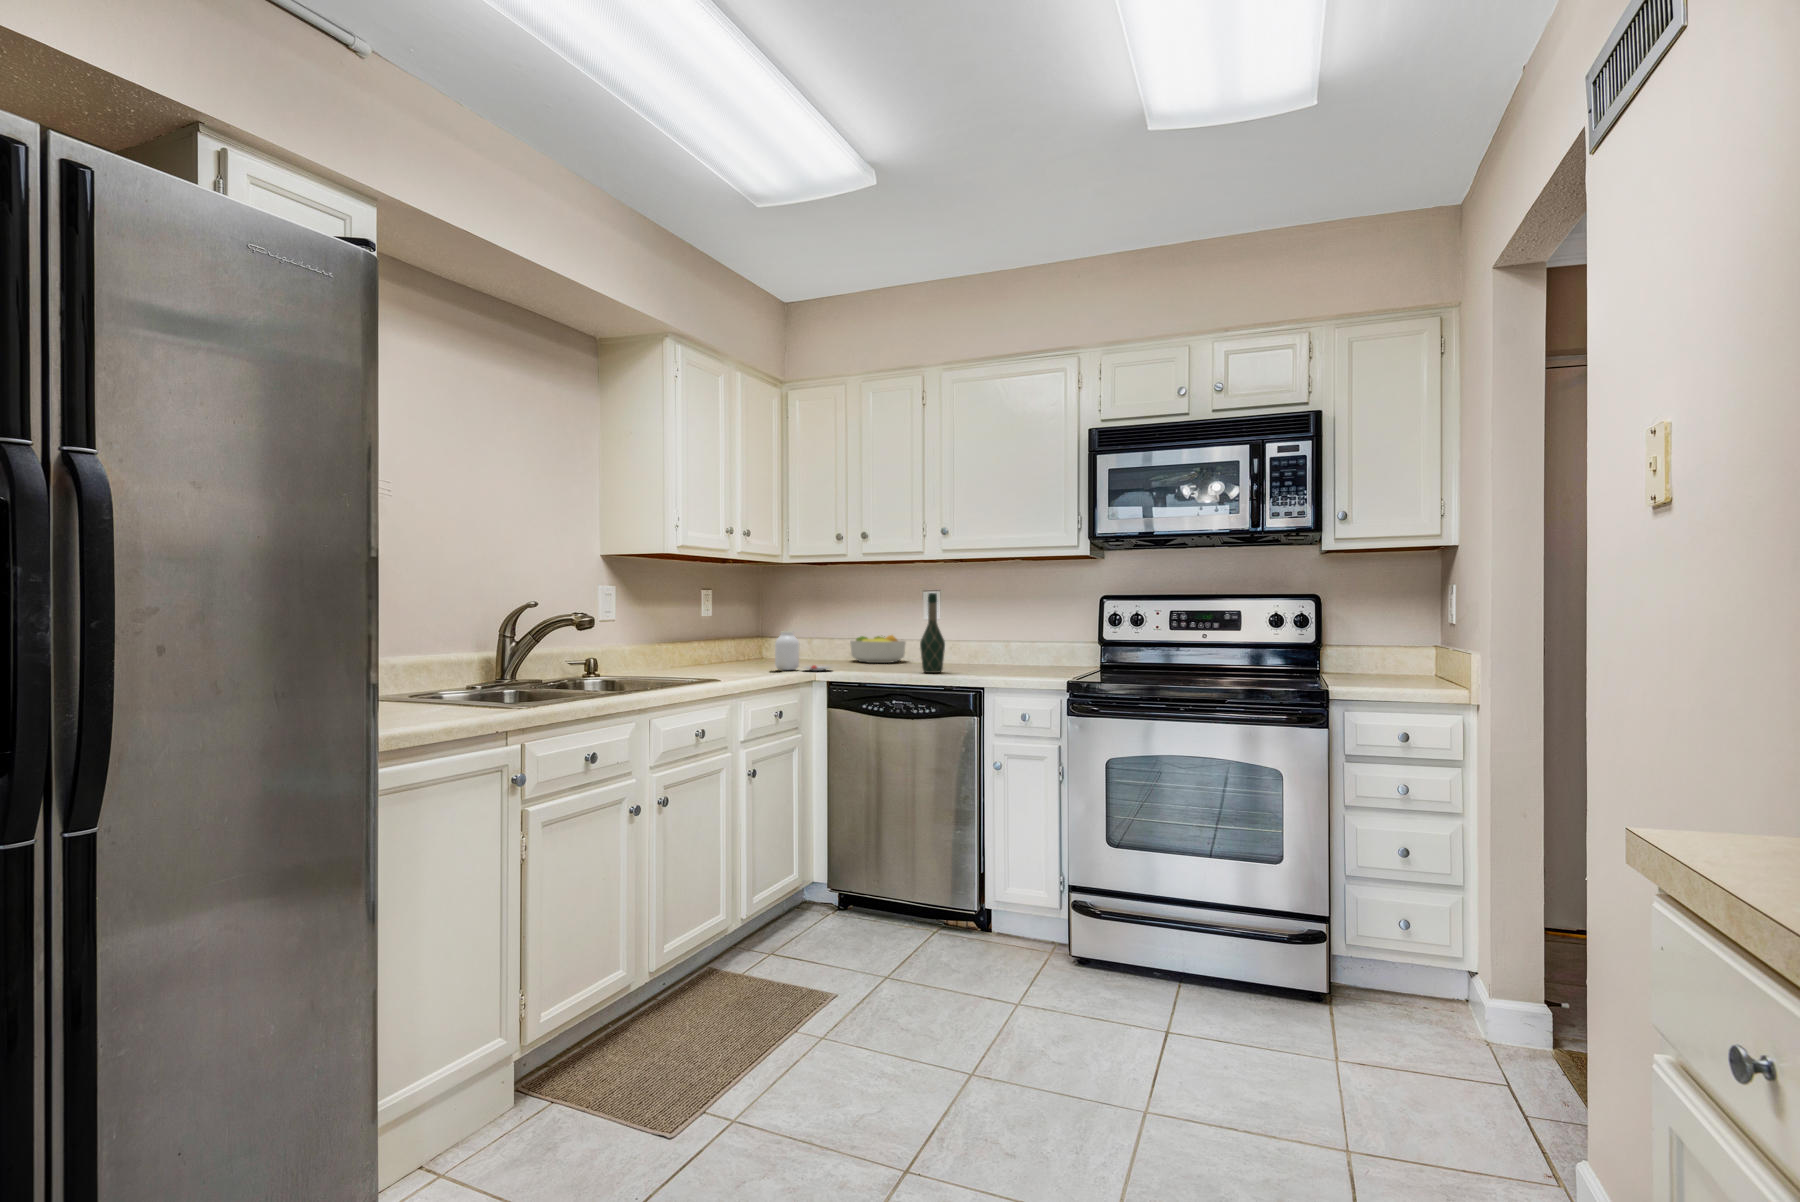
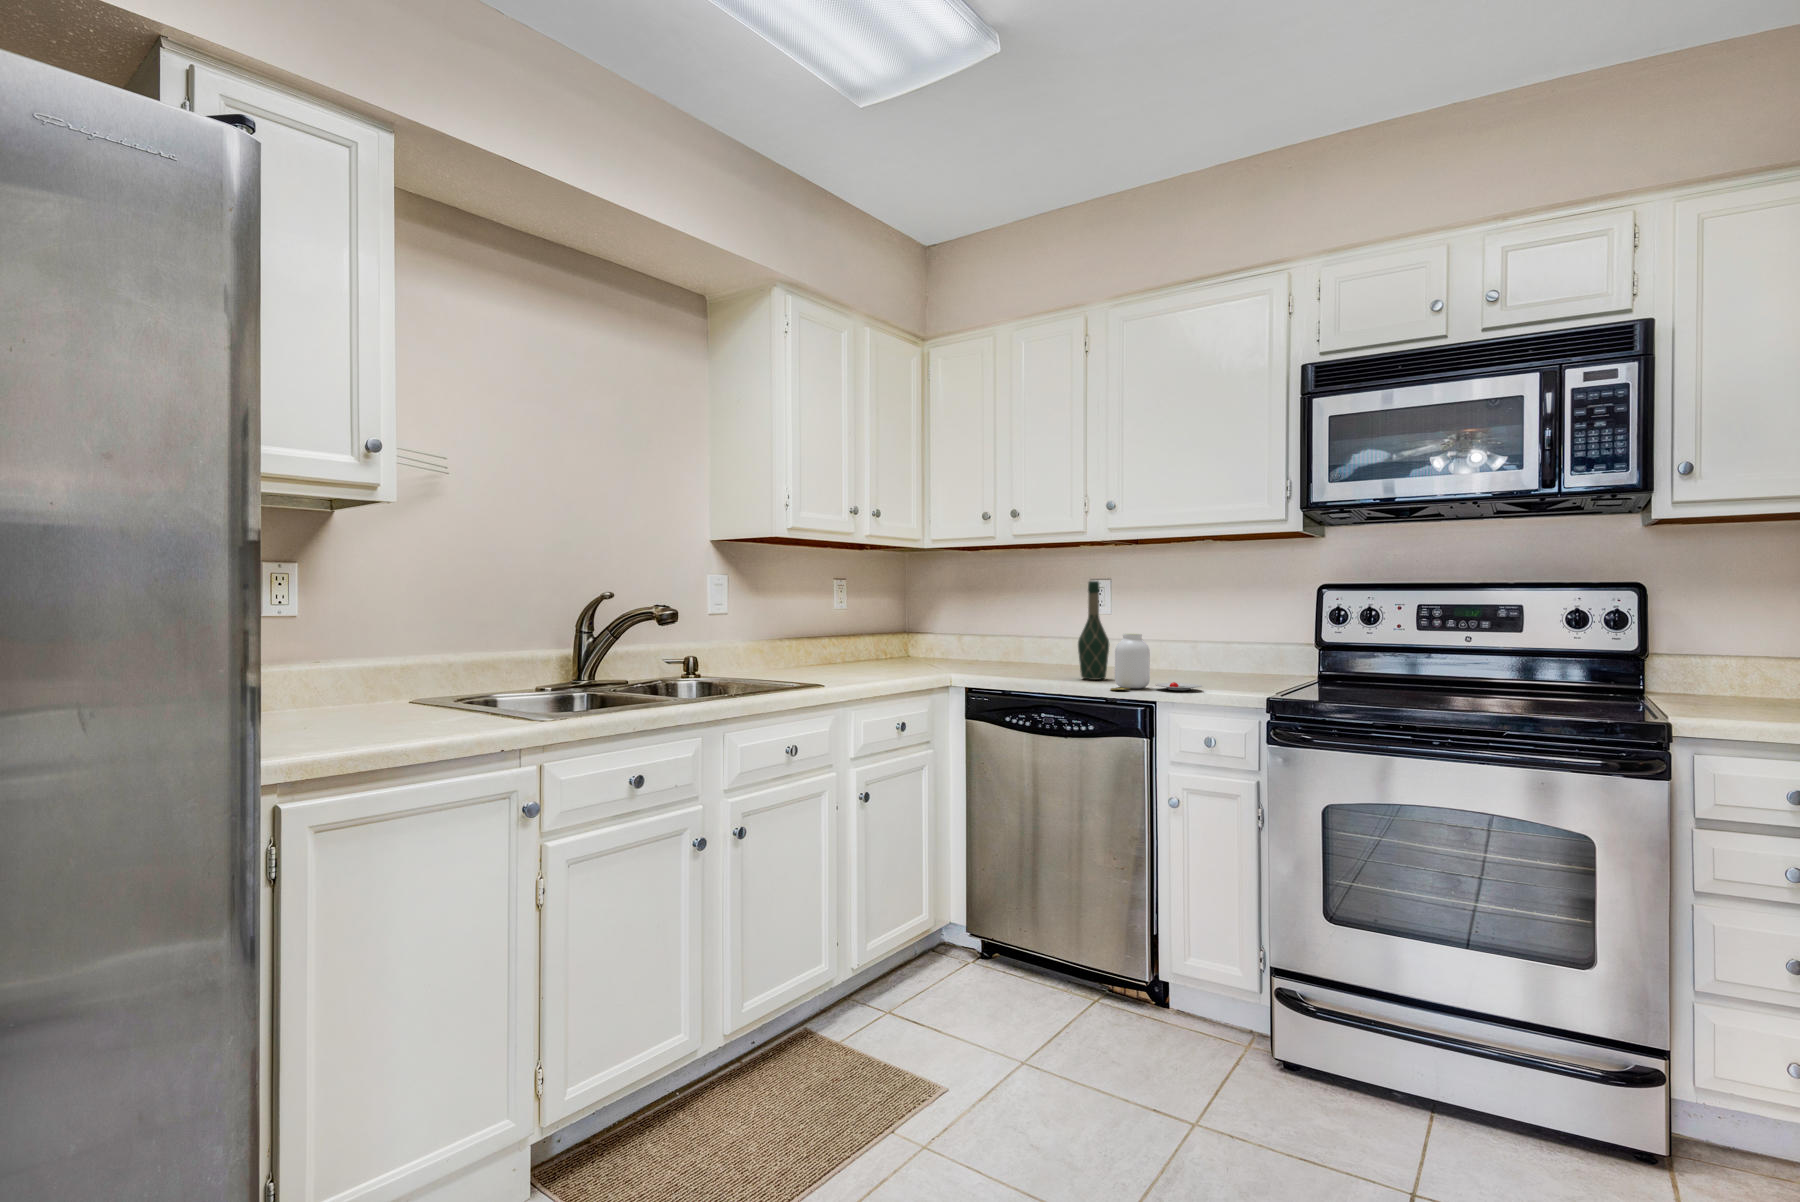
jar: present [775,631,831,671] -> present [1110,634,1202,690]
fruit bowl: present [850,635,906,663] -> none [1001,625,1068,664]

